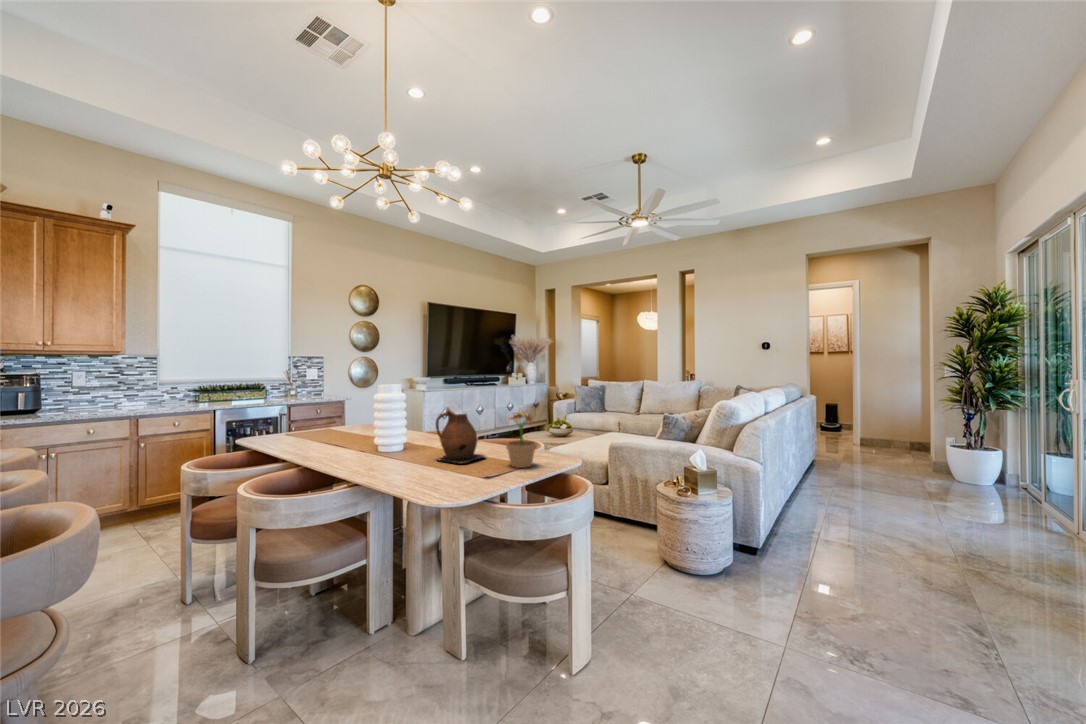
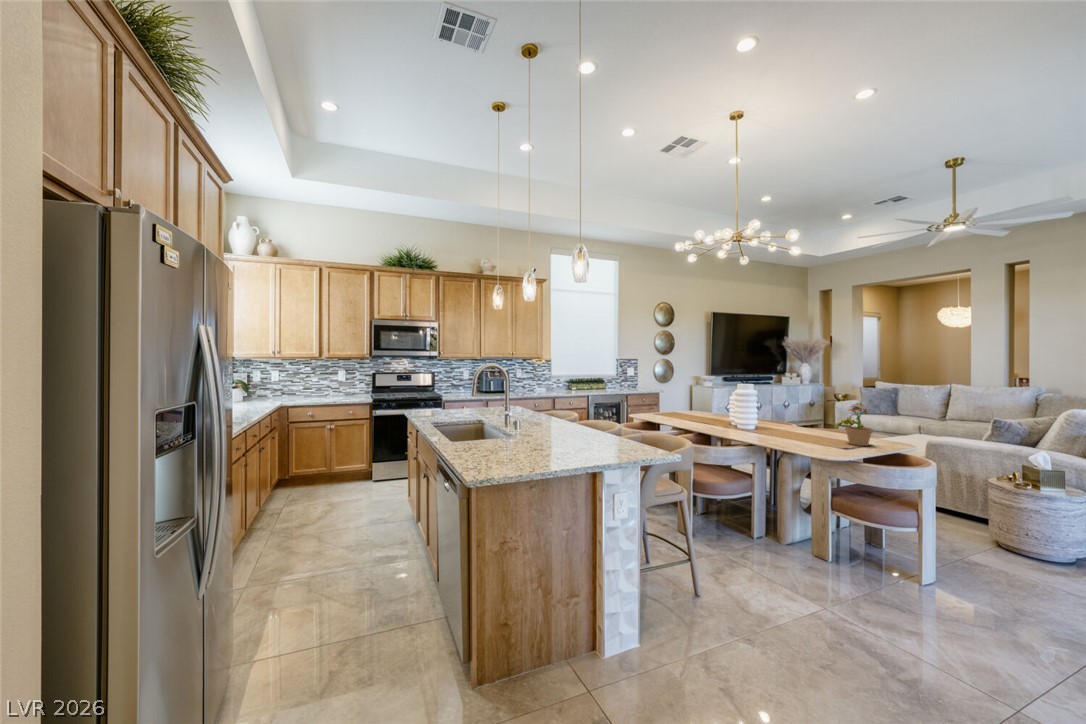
ceramic pitcher: present [436,407,485,464] -> none [784,400,824,439]

